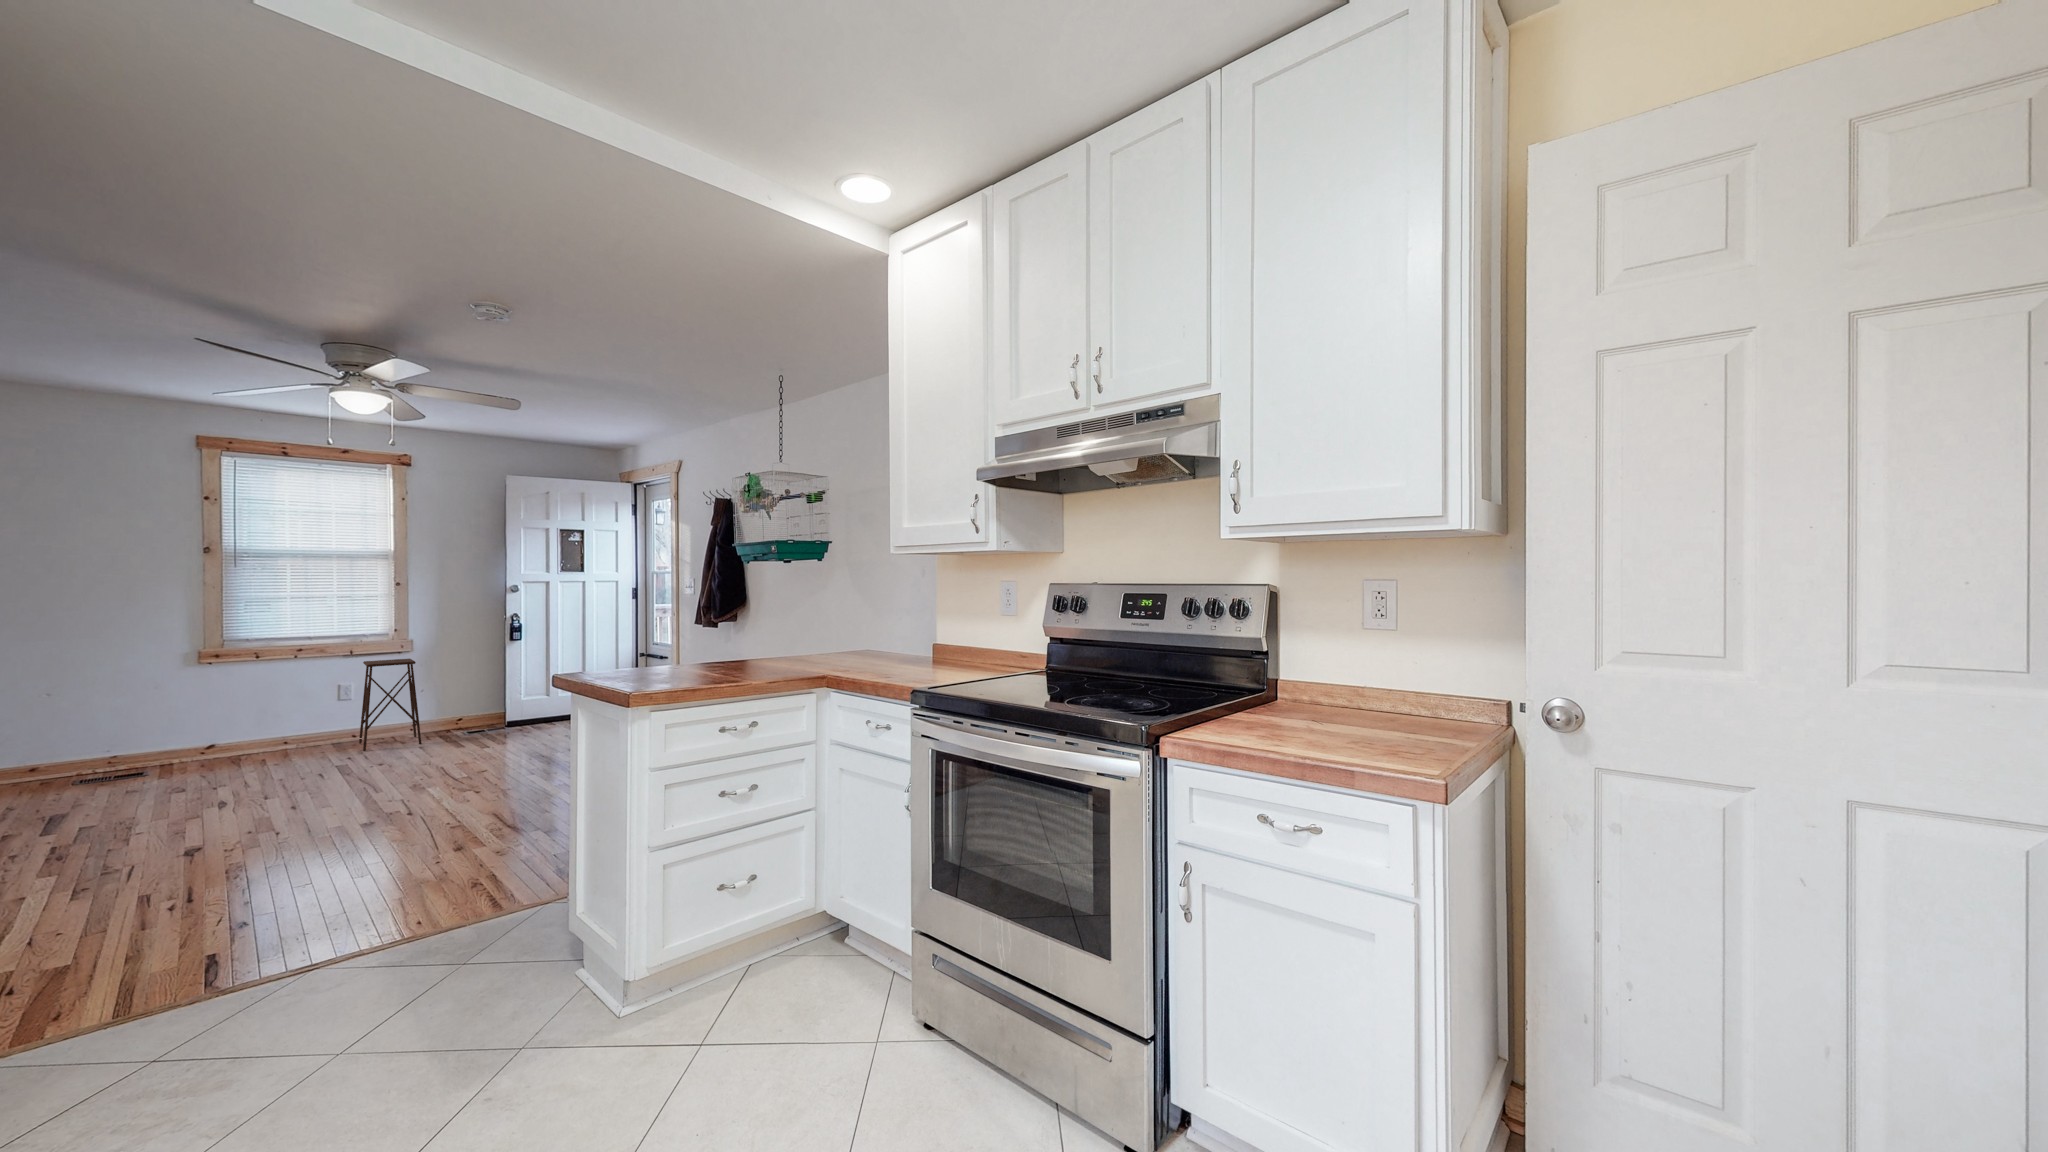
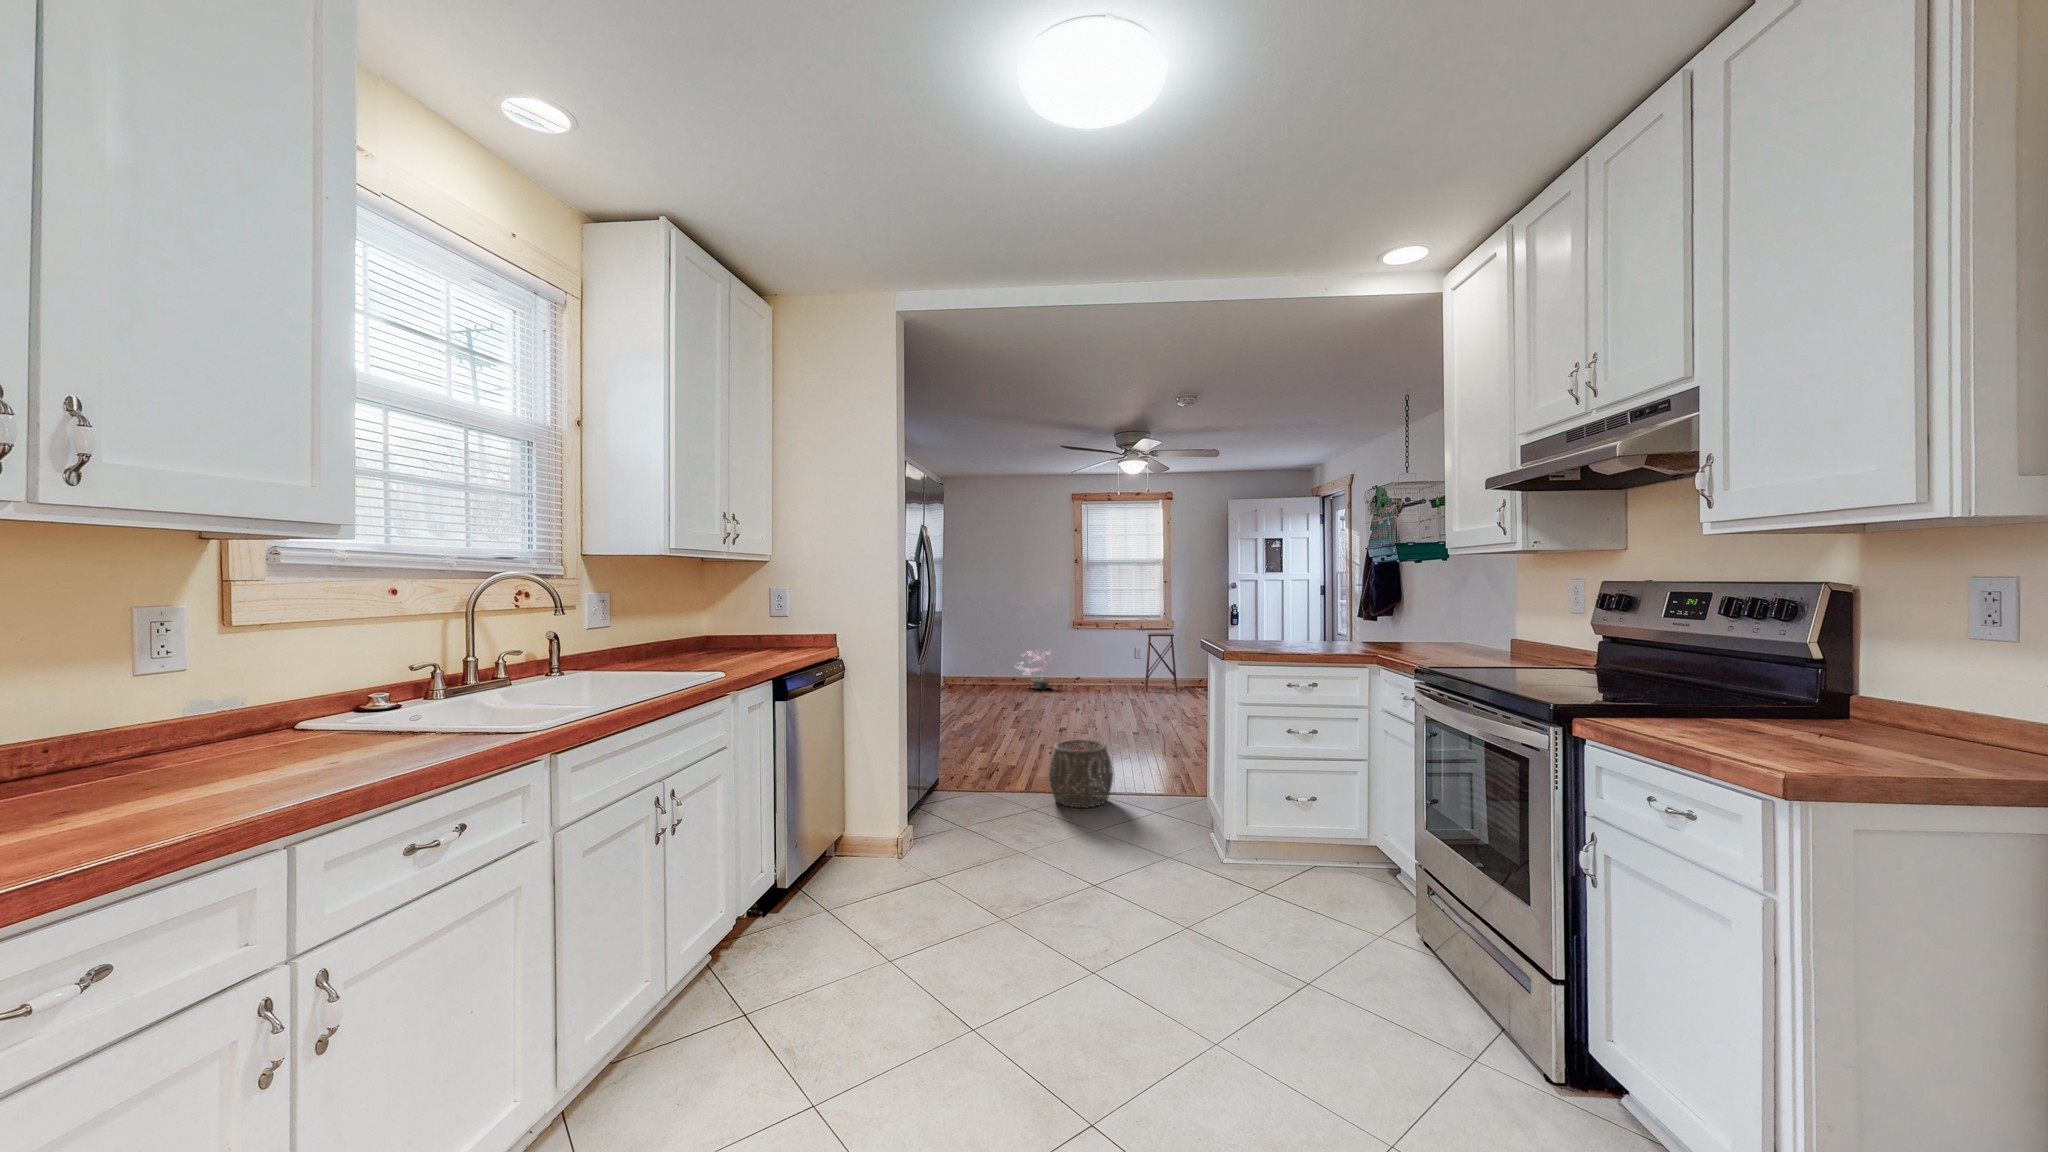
potted plant: none [40,701,154,779] -> present [1017,648,1051,690]
woven basket: none [196,870,363,1015] -> present [1048,740,1113,808]

